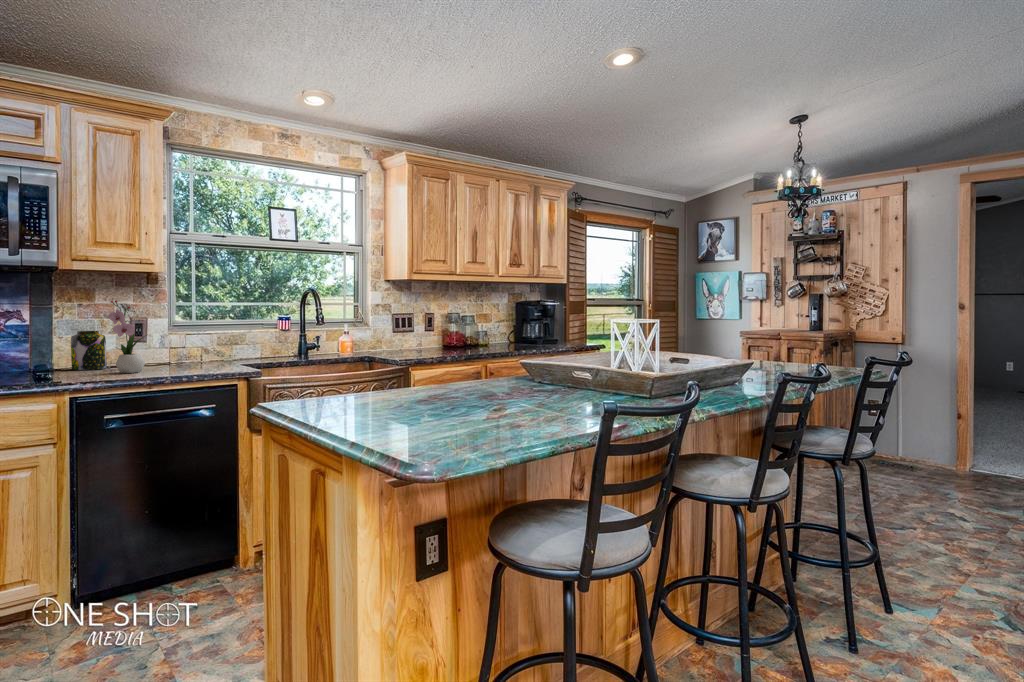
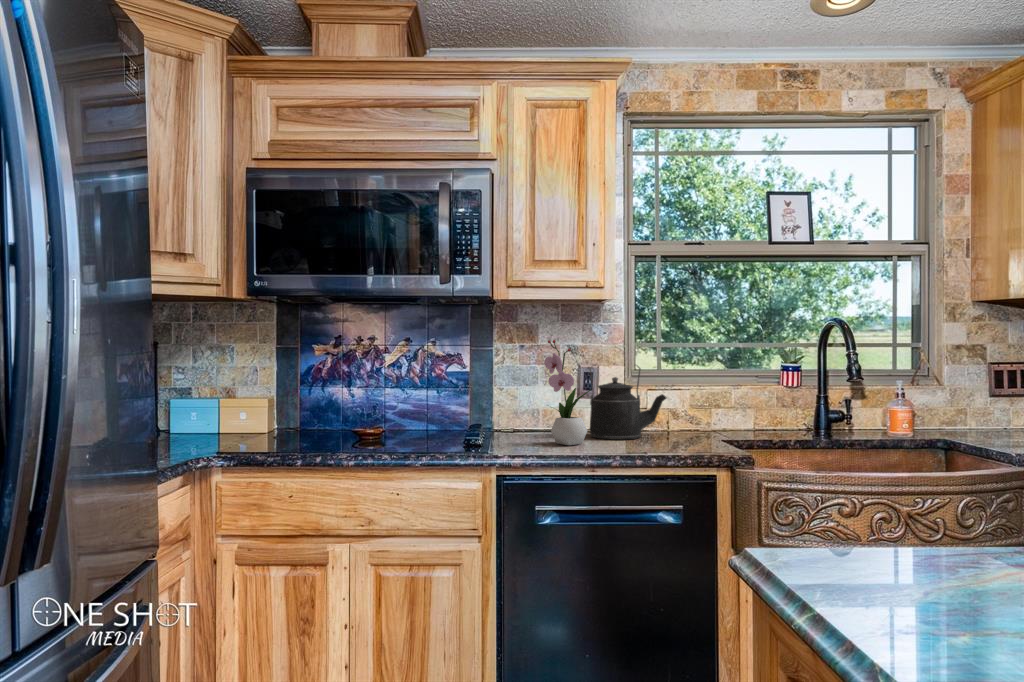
kettle: none [143,318,203,369] -> present [590,365,667,440]
jar: present [71,331,107,370] -> none [510,381,547,434]

